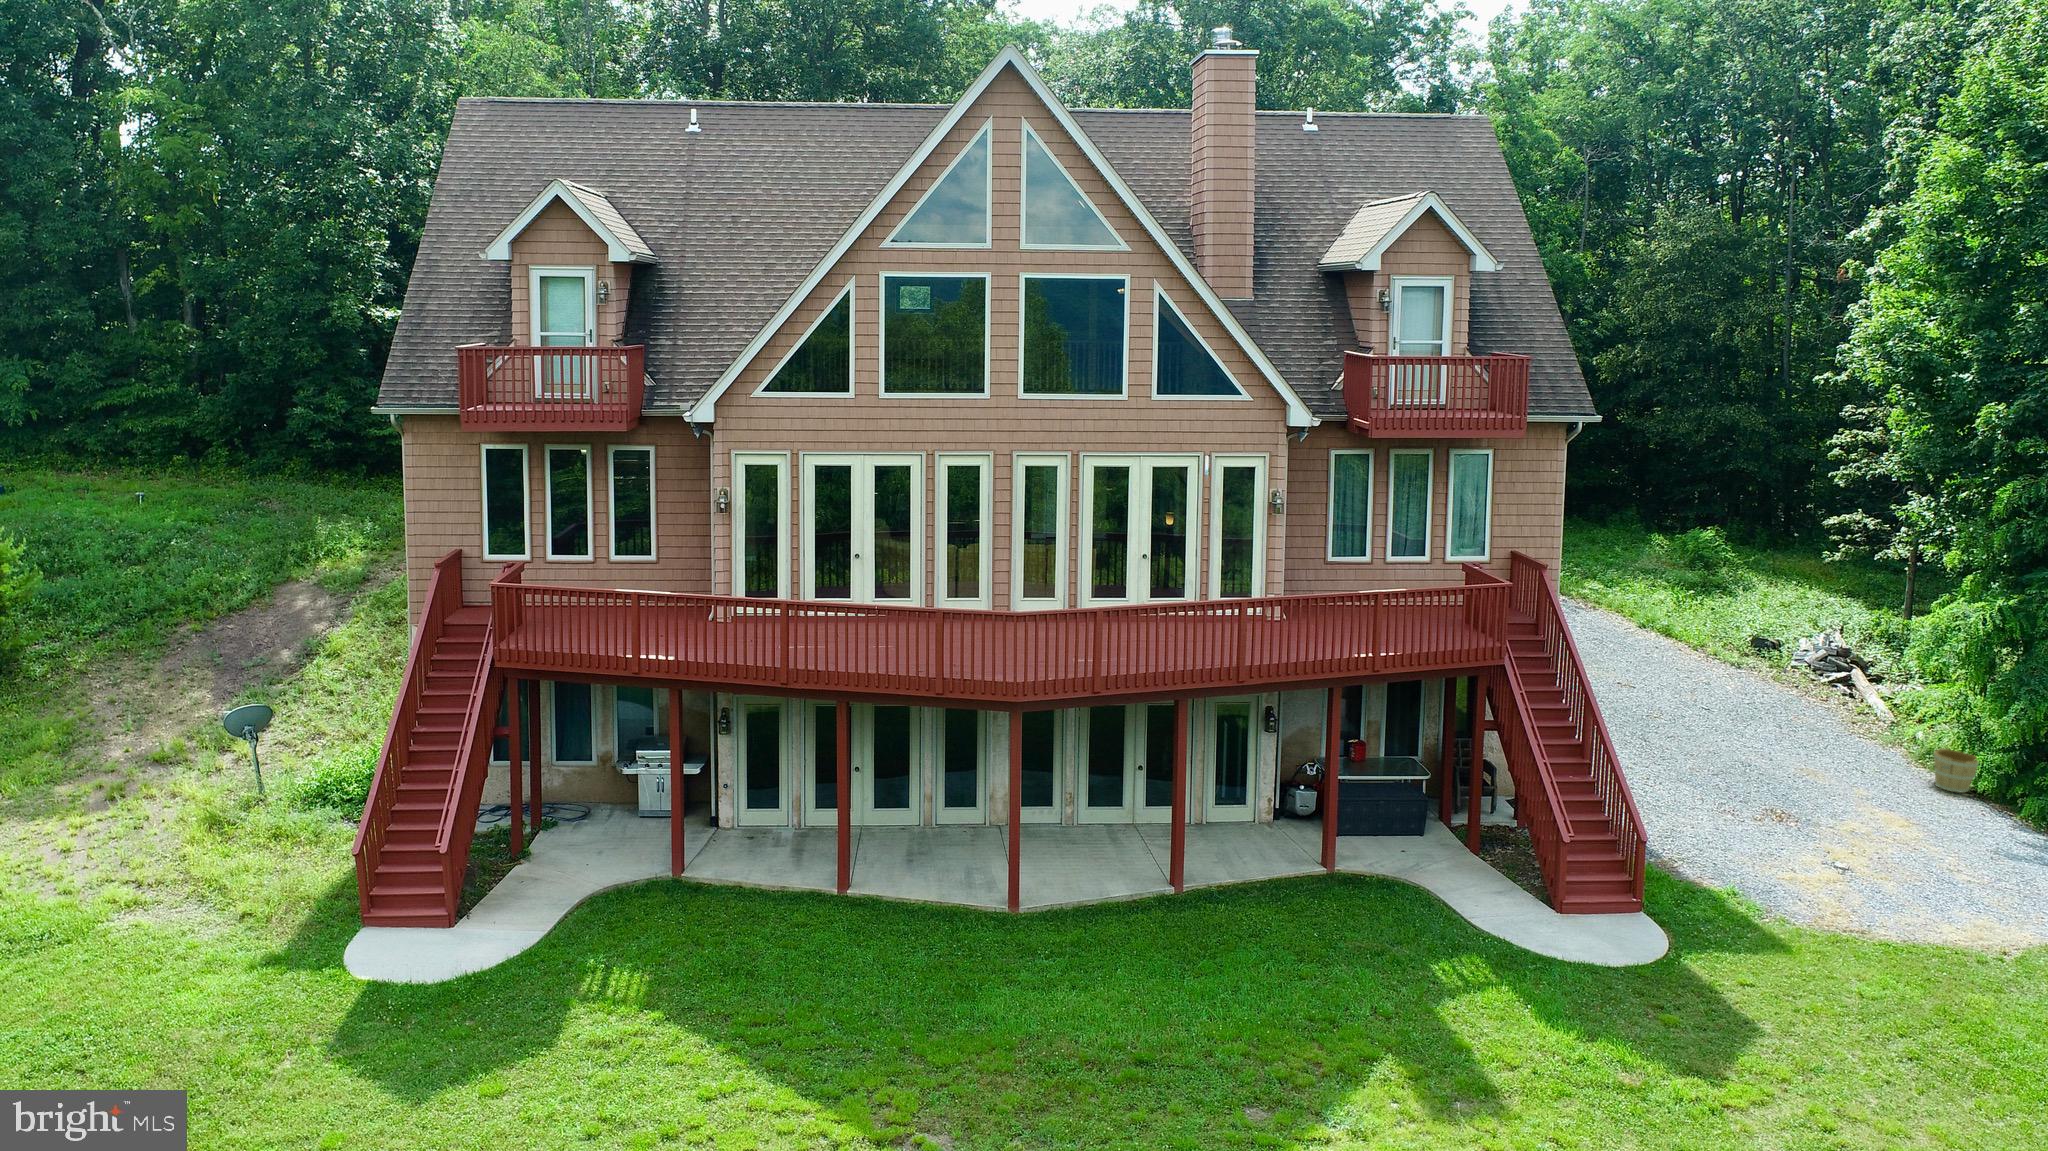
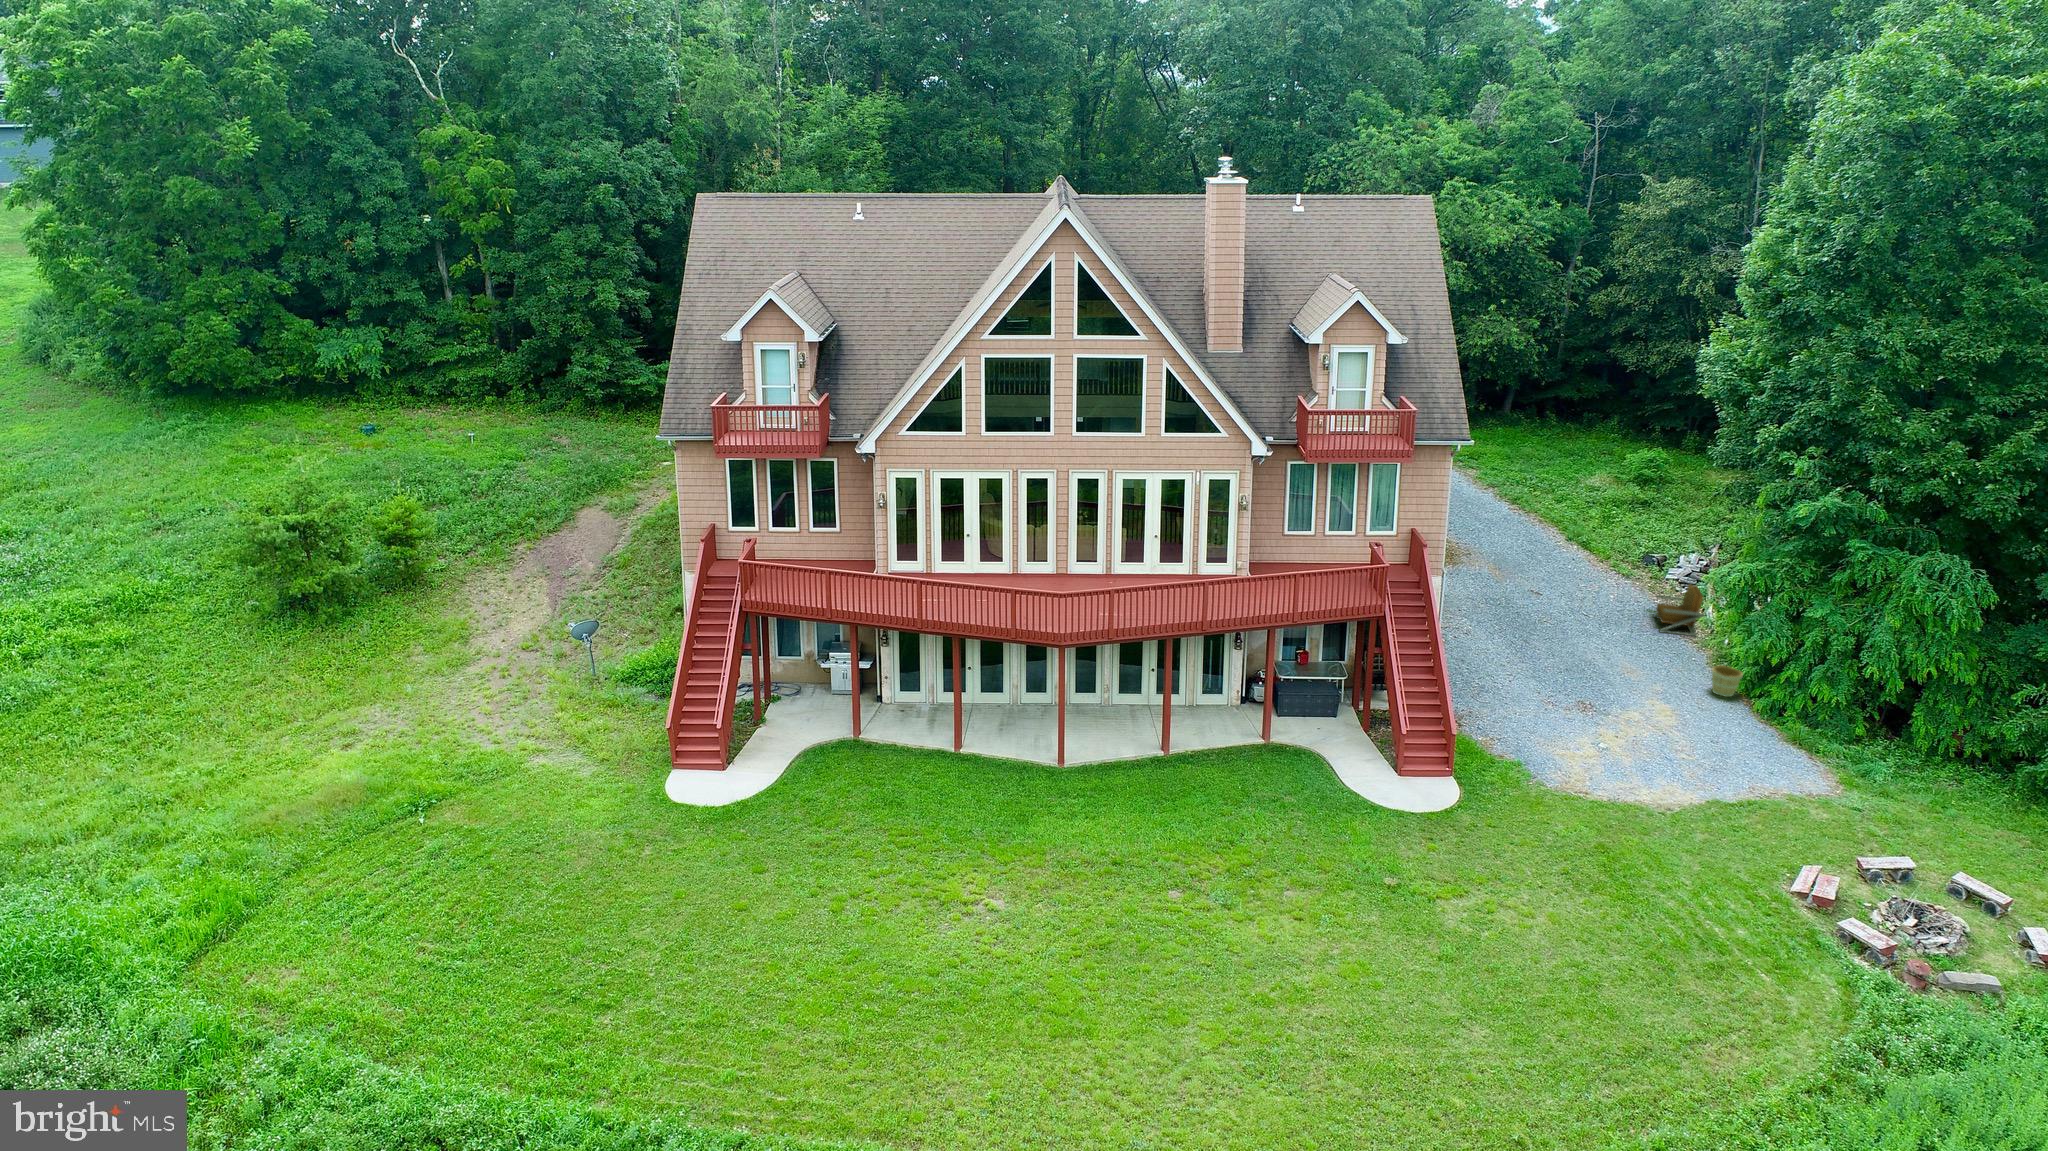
lounge chair: none [1801,652,1883,722] -> present [1653,584,1704,636]

